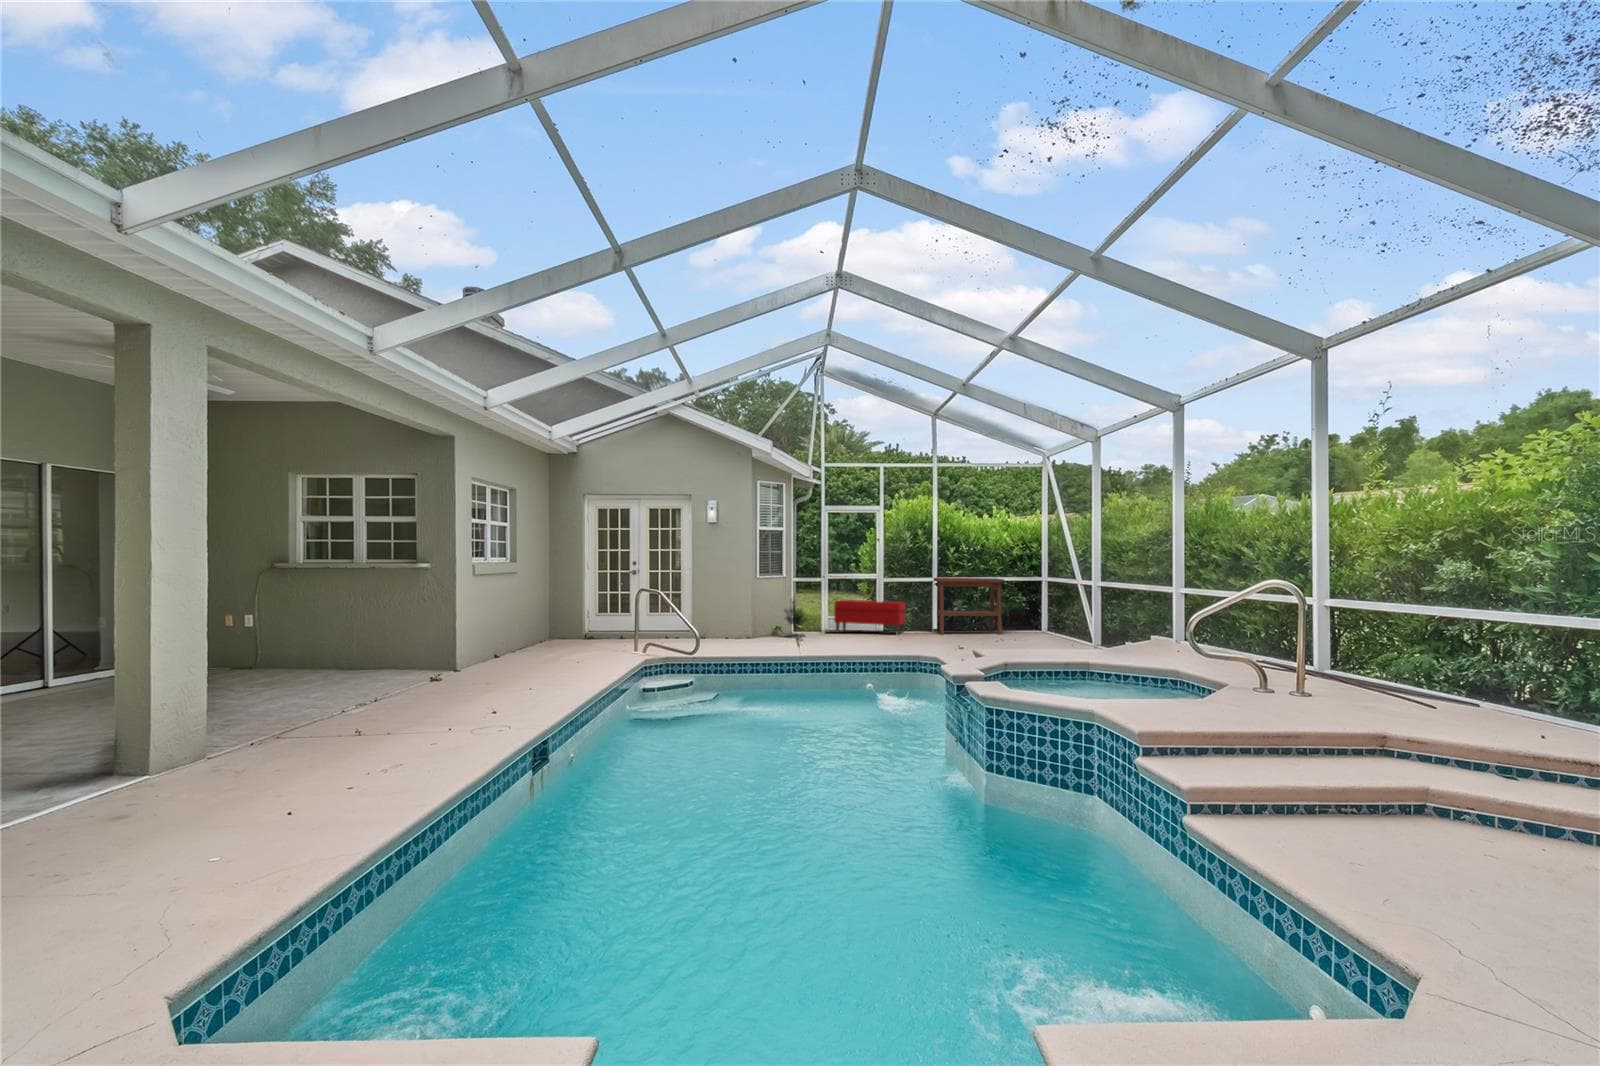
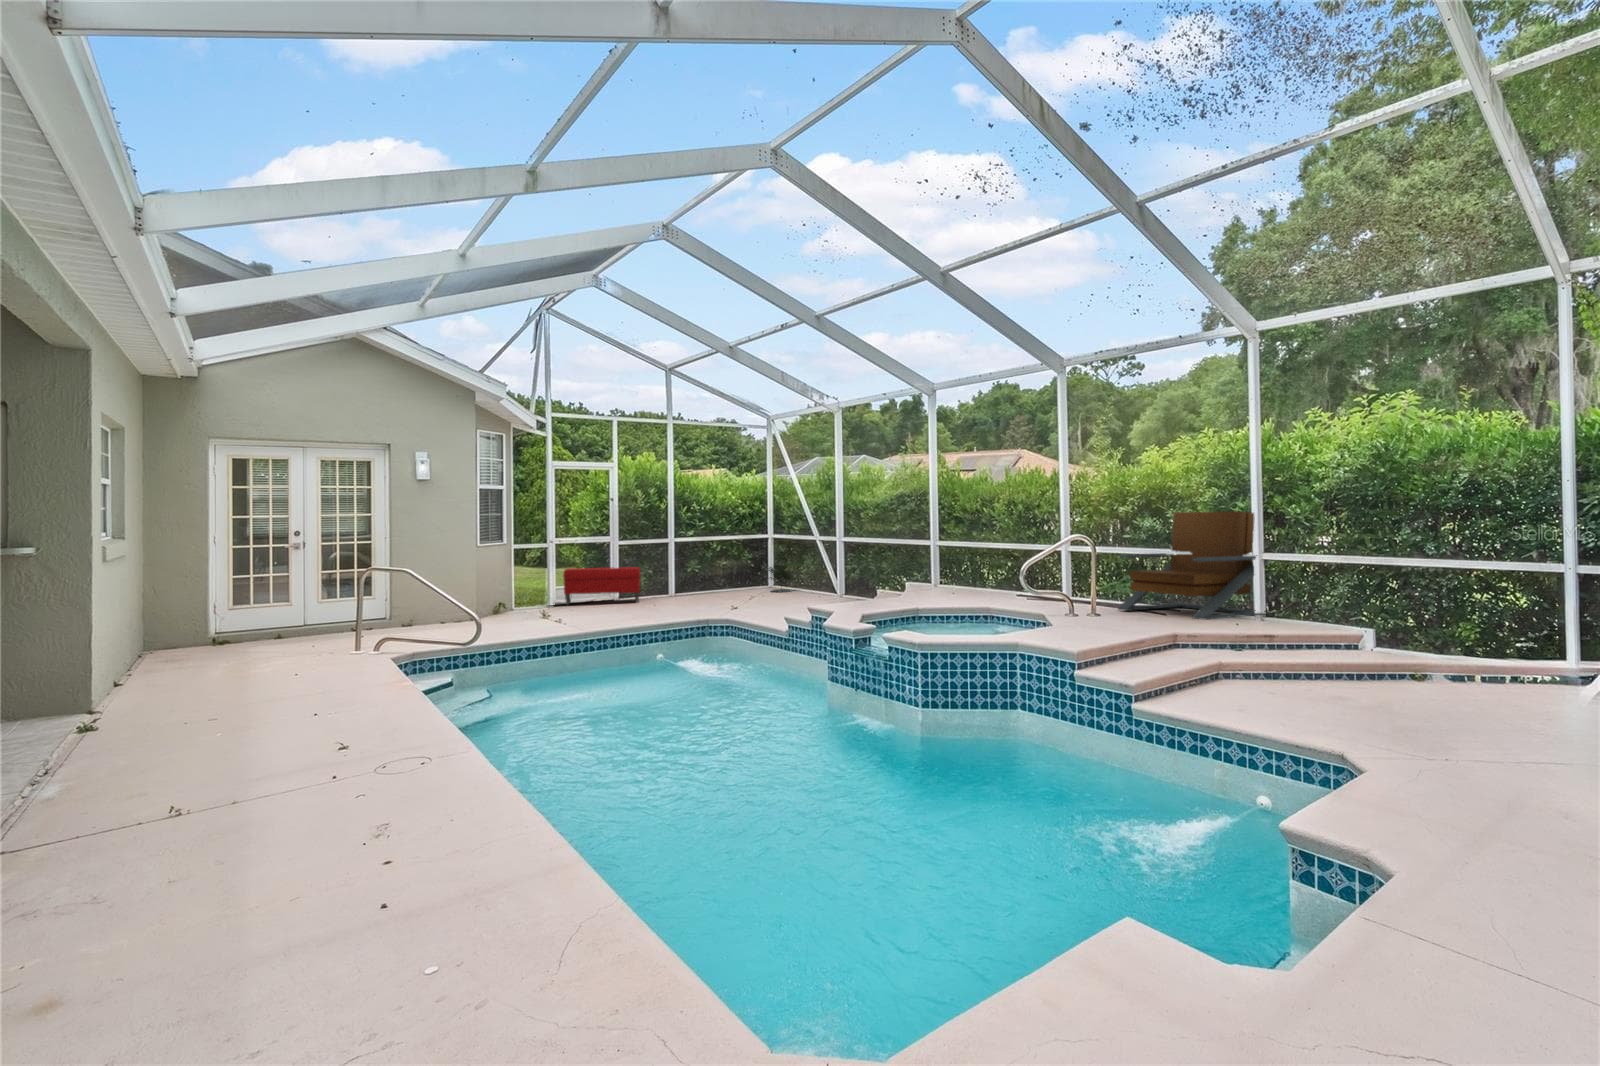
lounge chair: none [1326,571,1551,719] -> present [1118,511,1270,620]
side table: present [934,578,1004,635] -> none [665,538,741,599]
potted tree: present [784,599,806,638] -> present [768,557,793,592]

